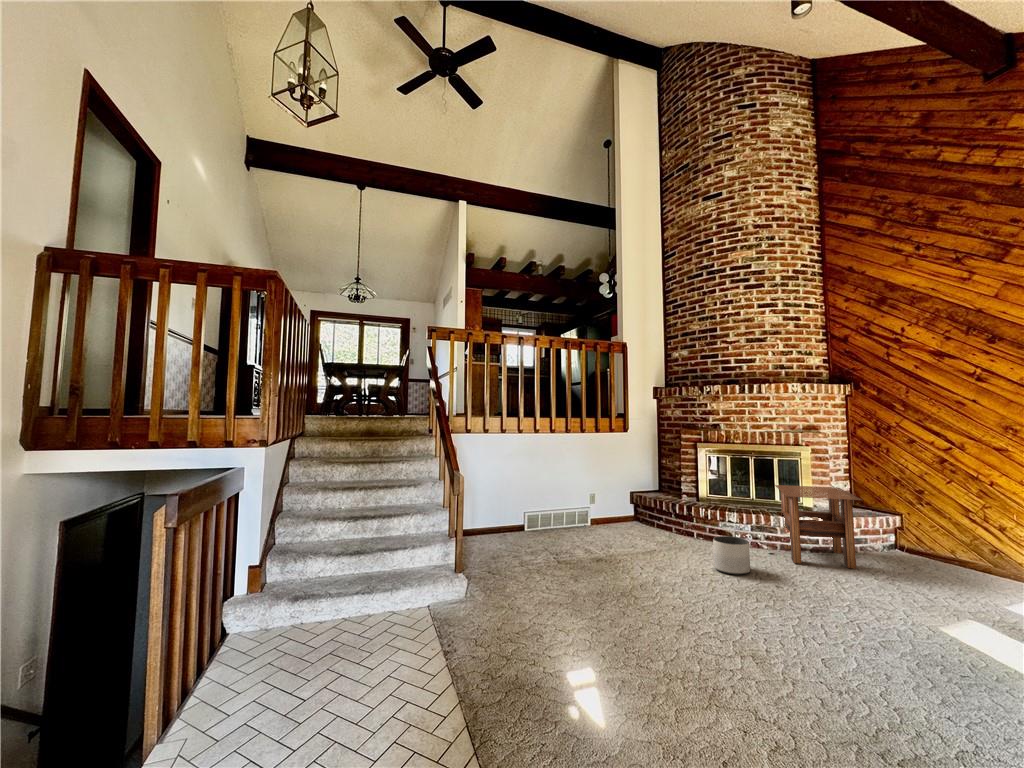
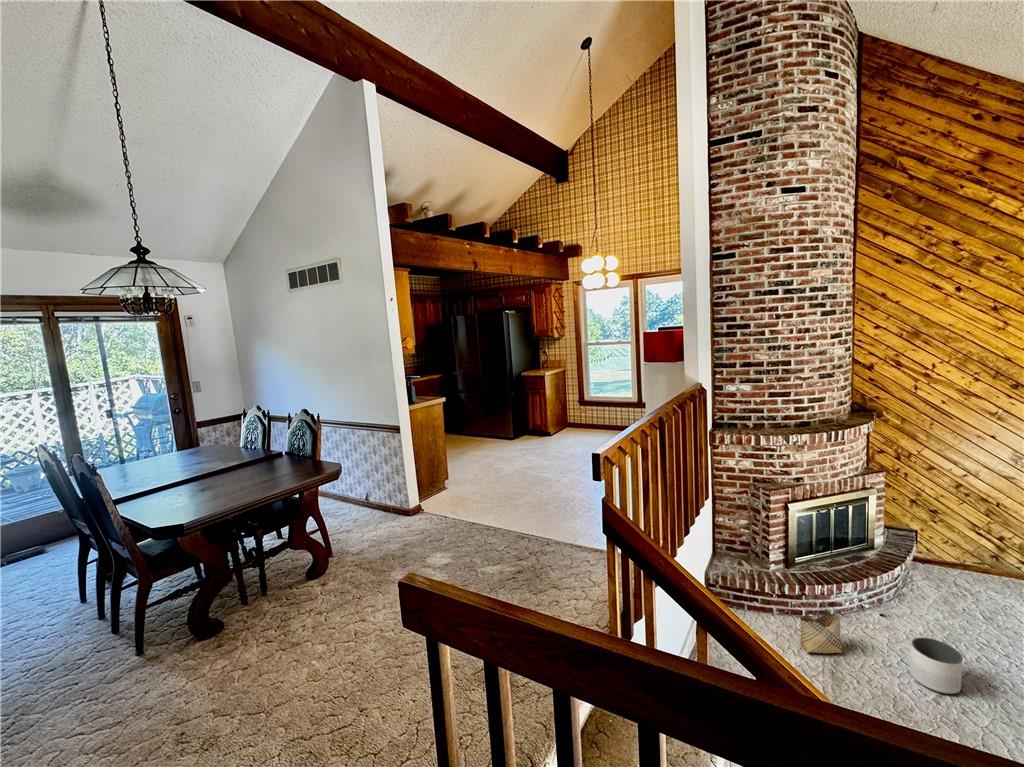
side table: present [775,485,862,569] -> none [854,526,992,634]
woven basket: none [660,503,693,550] -> present [800,594,842,653]

